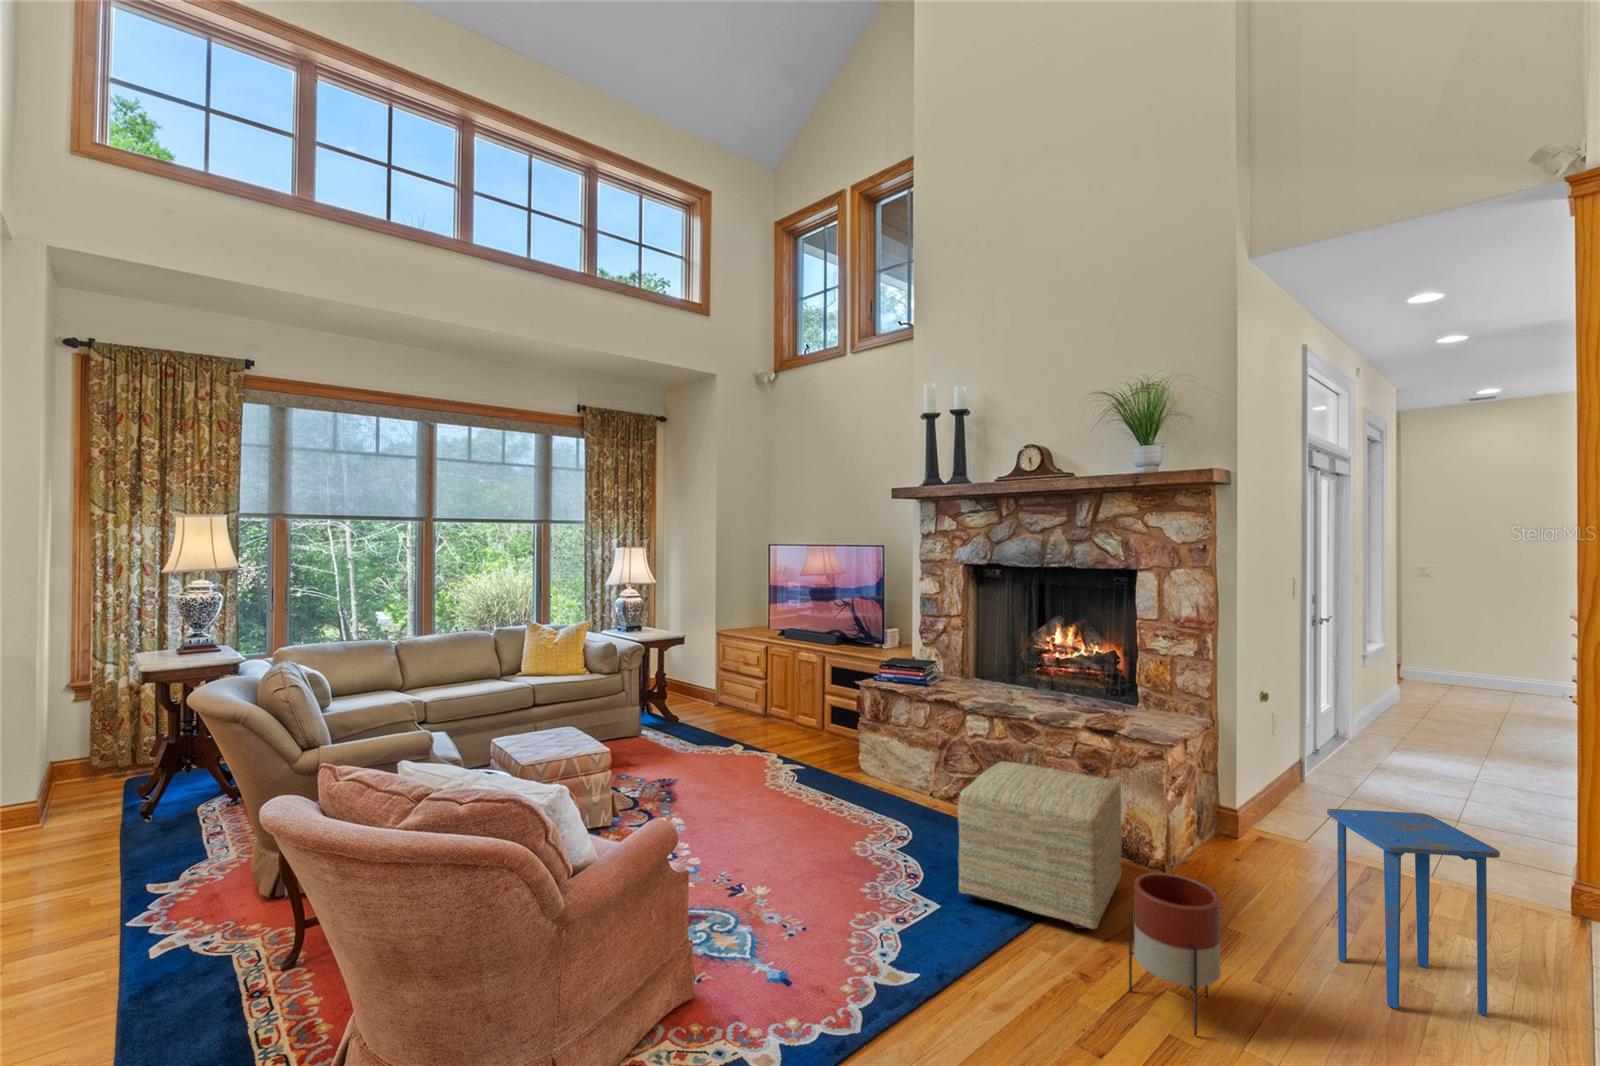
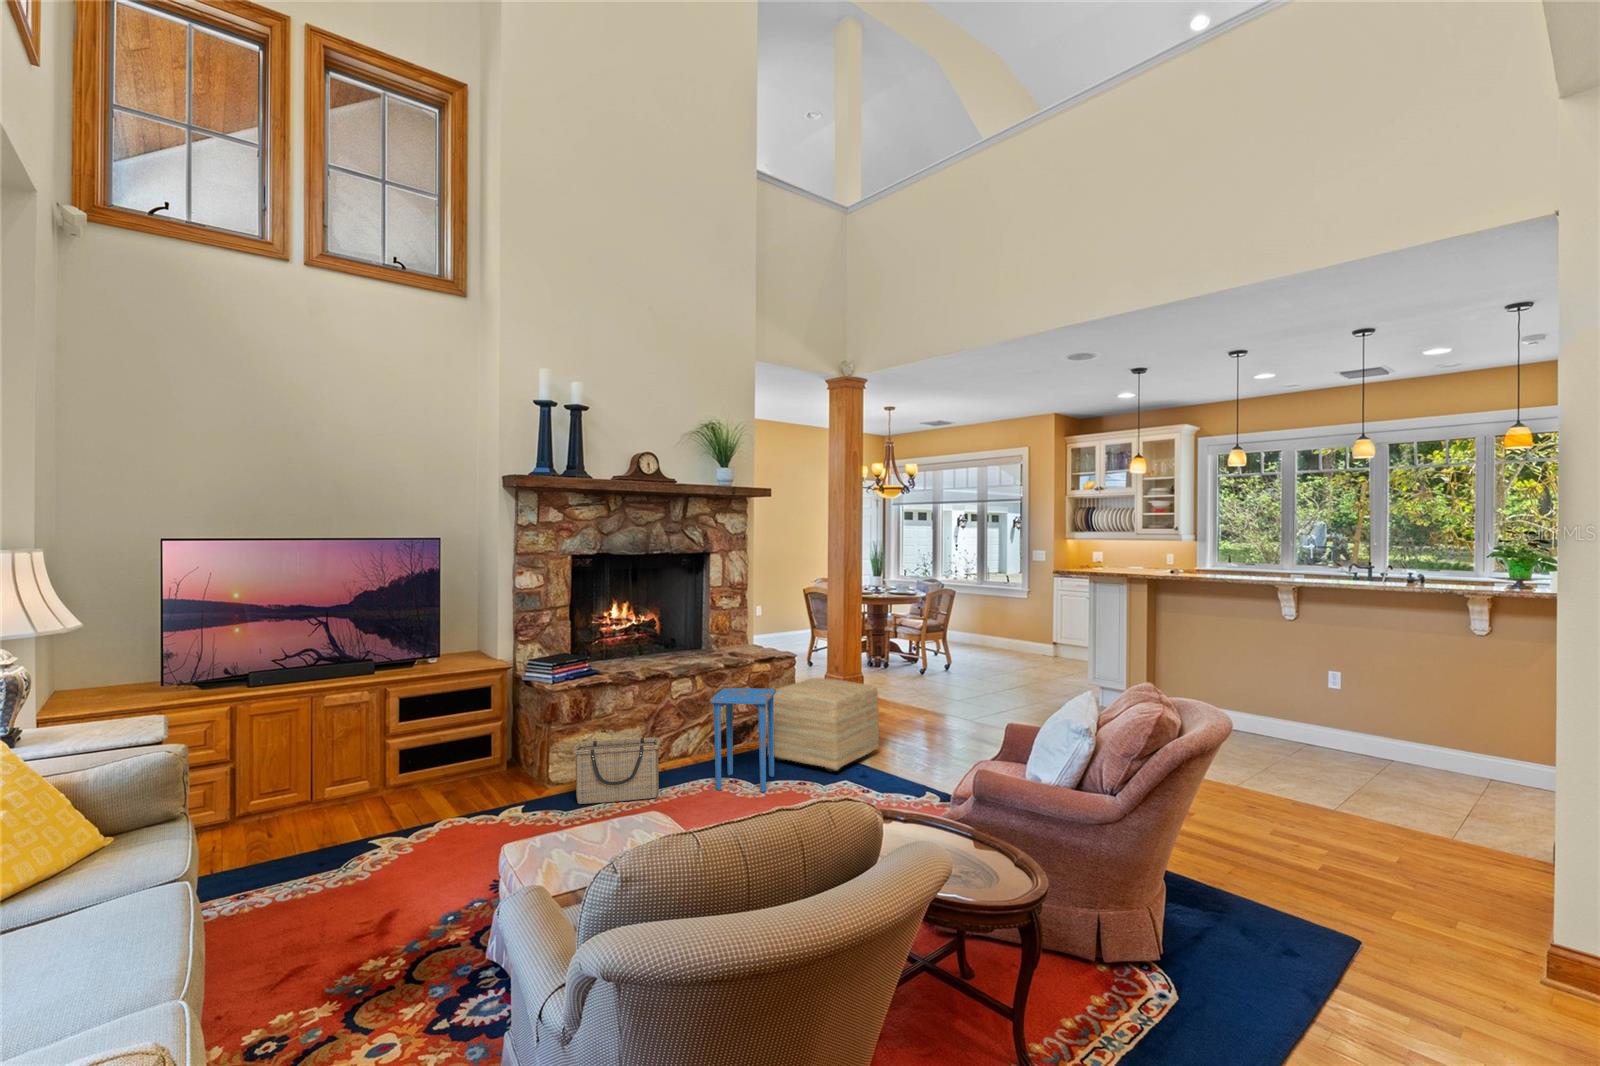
basket: none [827,733,877,808] -> present [573,737,660,804]
side table: present [1327,809,1500,1016] -> present [710,688,777,792]
planter: present [1129,872,1221,1036] -> none [914,691,955,755]

